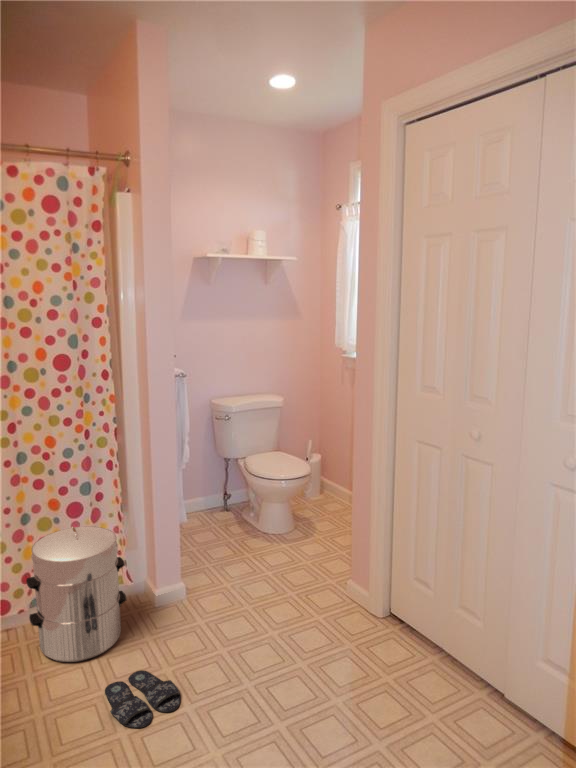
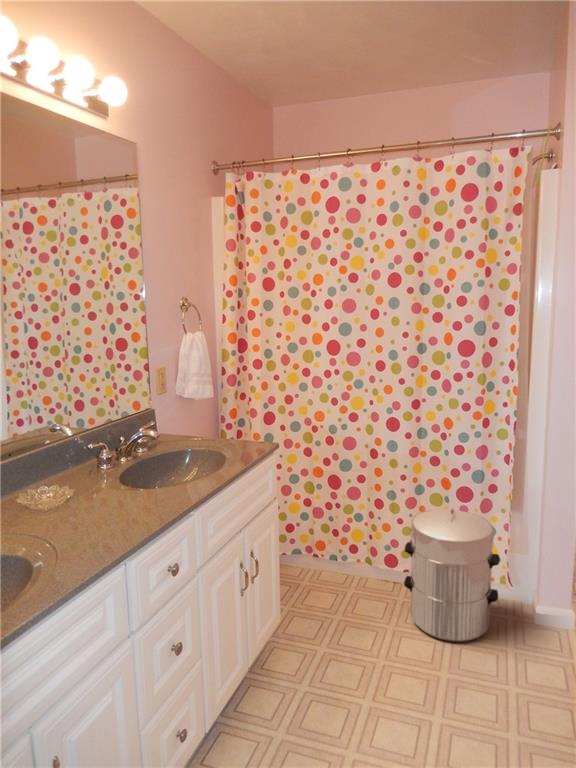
slippers: present [105,670,180,728] -> none [437,673,514,737]

